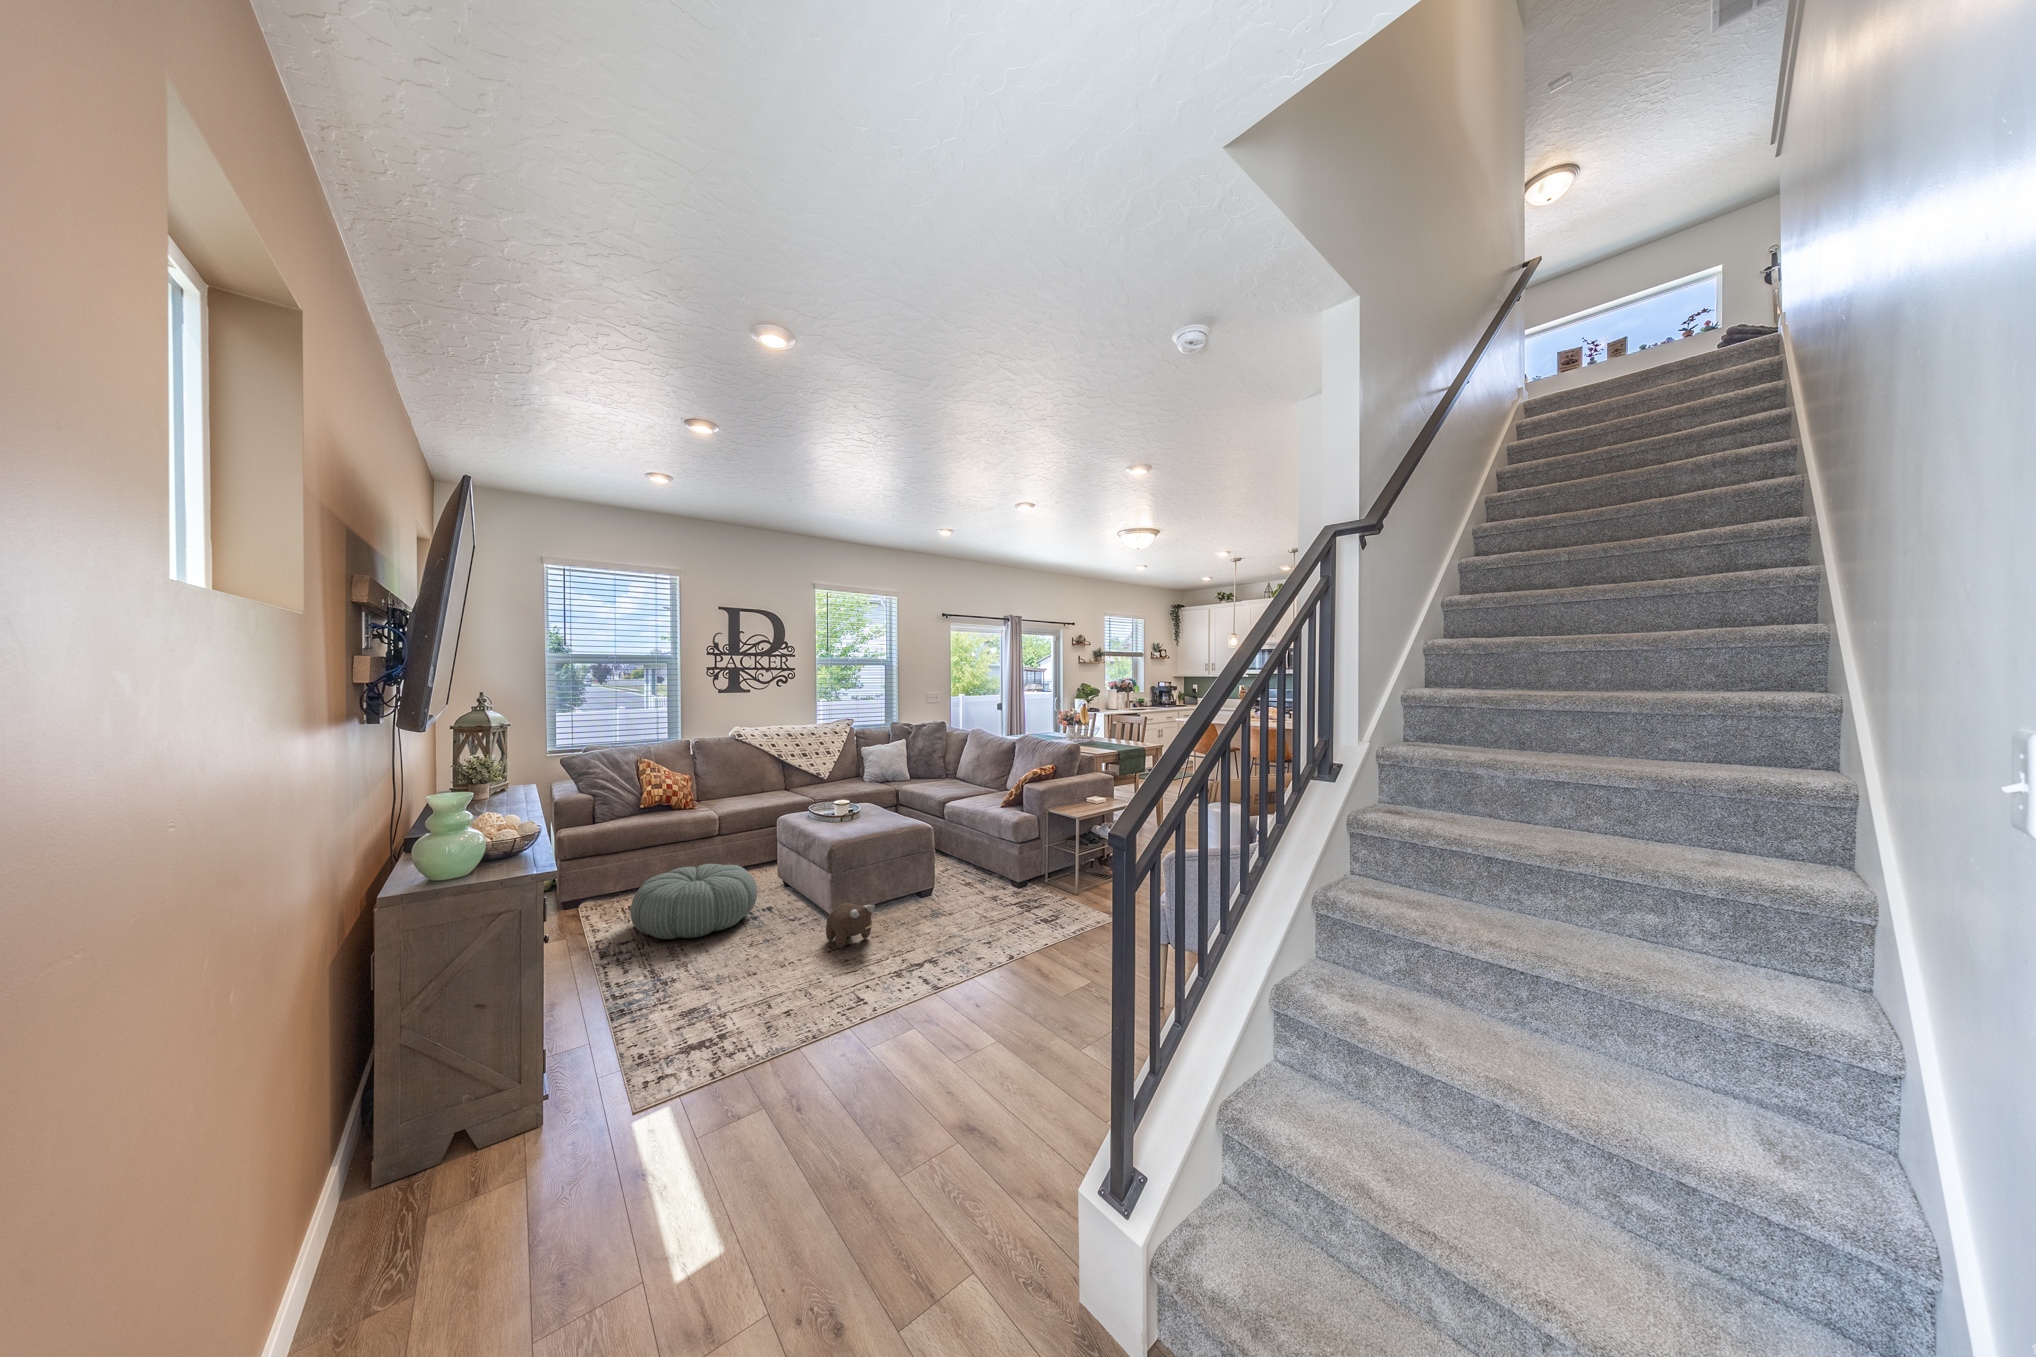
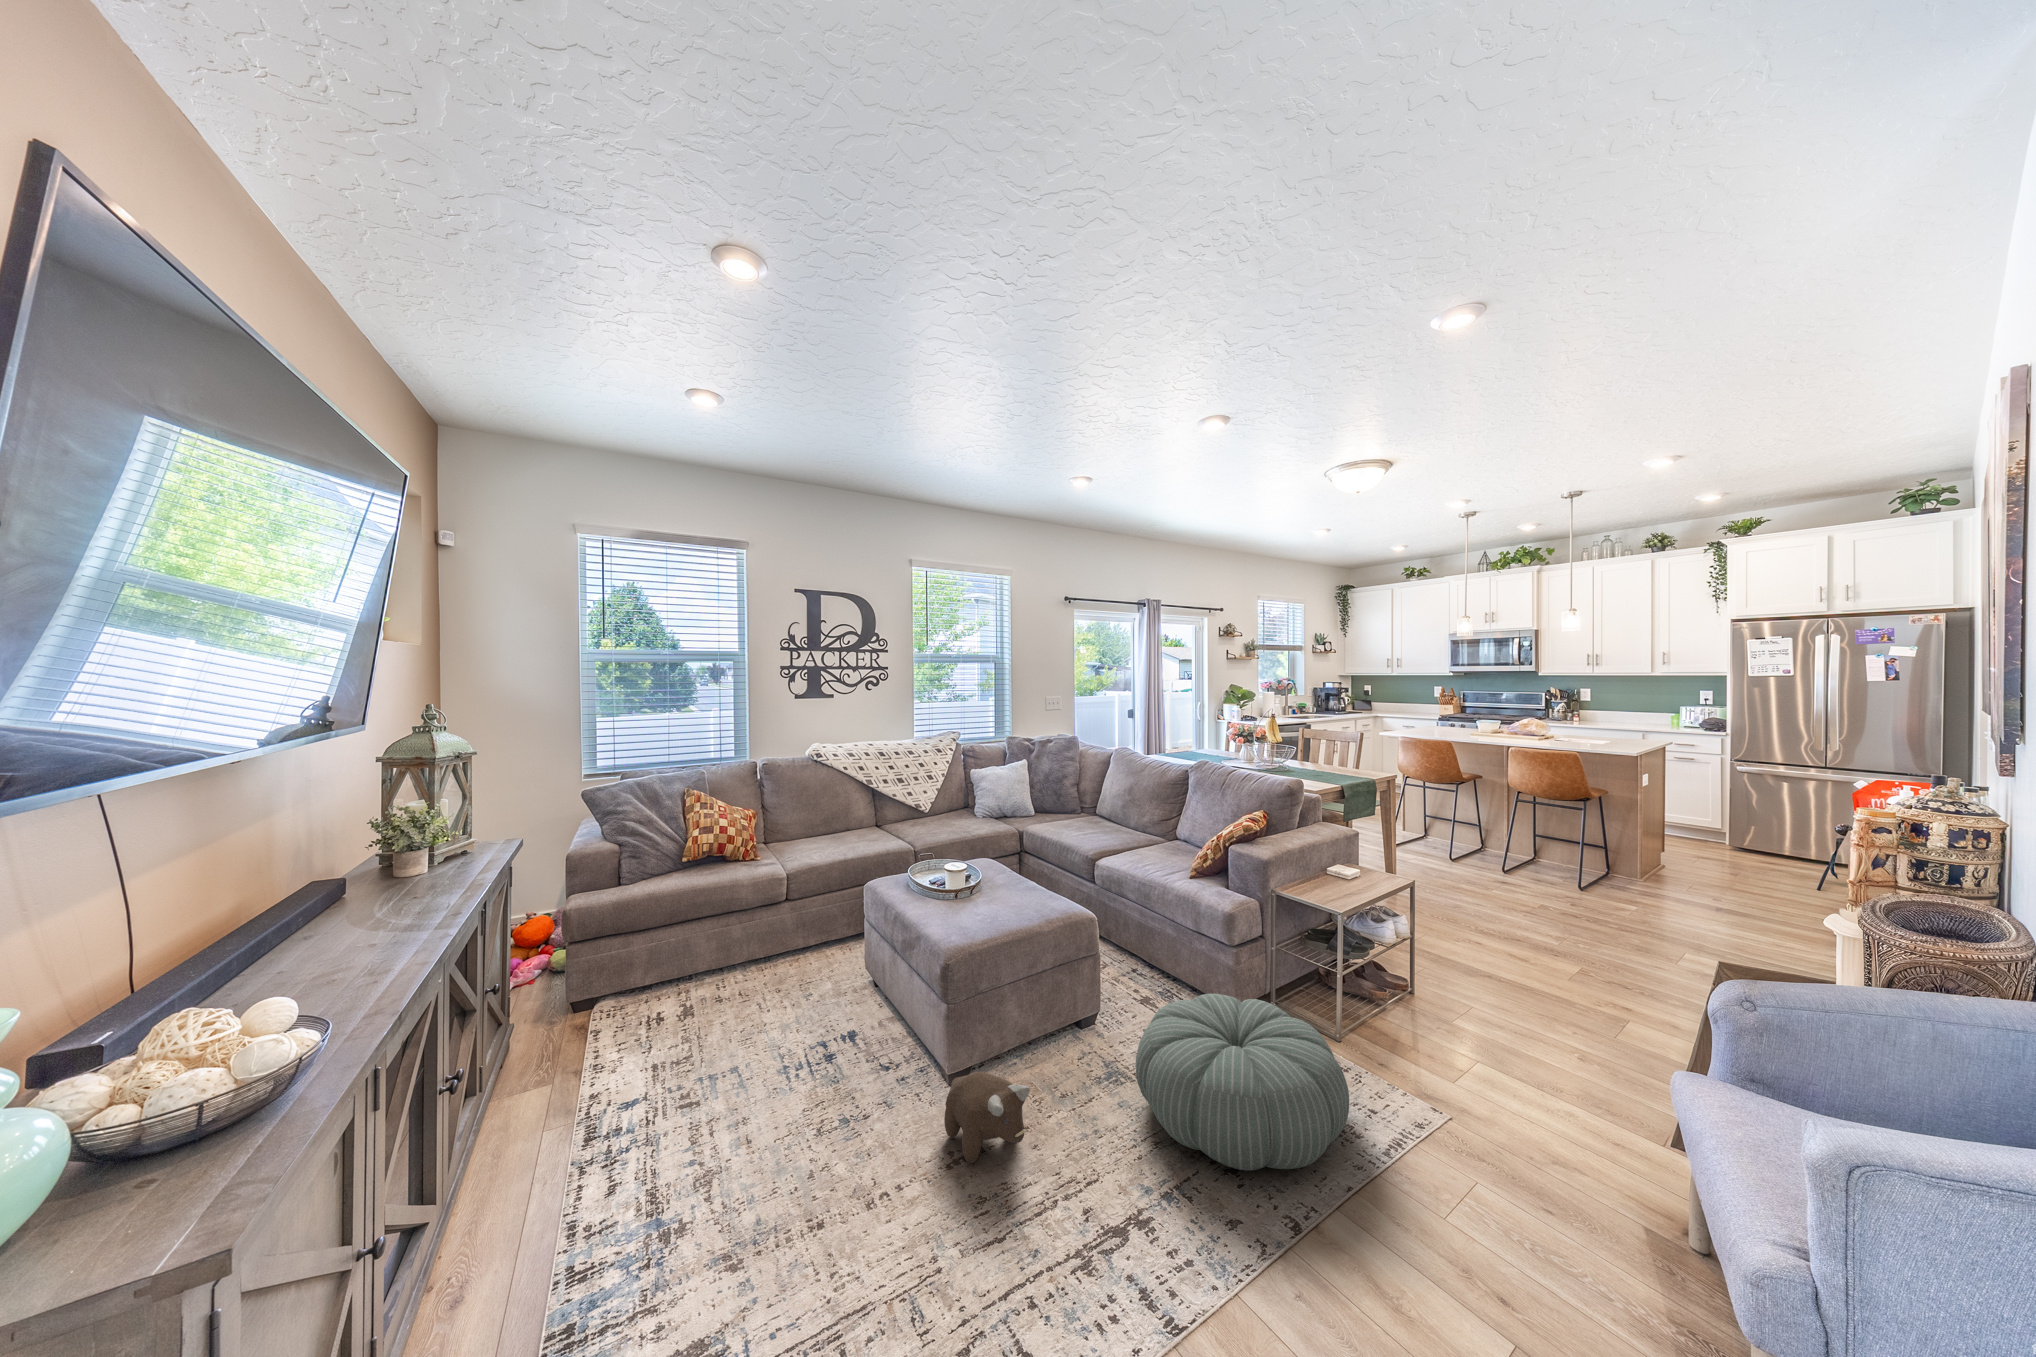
pouf: present [630,864,757,939] -> present [1136,994,1349,1171]

